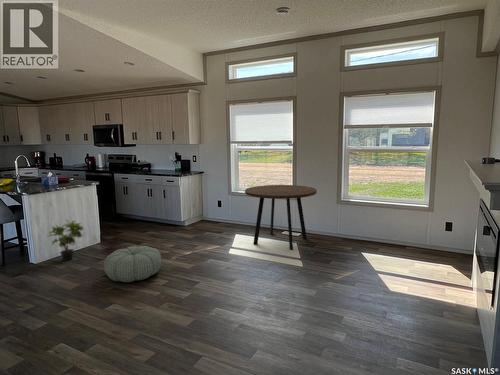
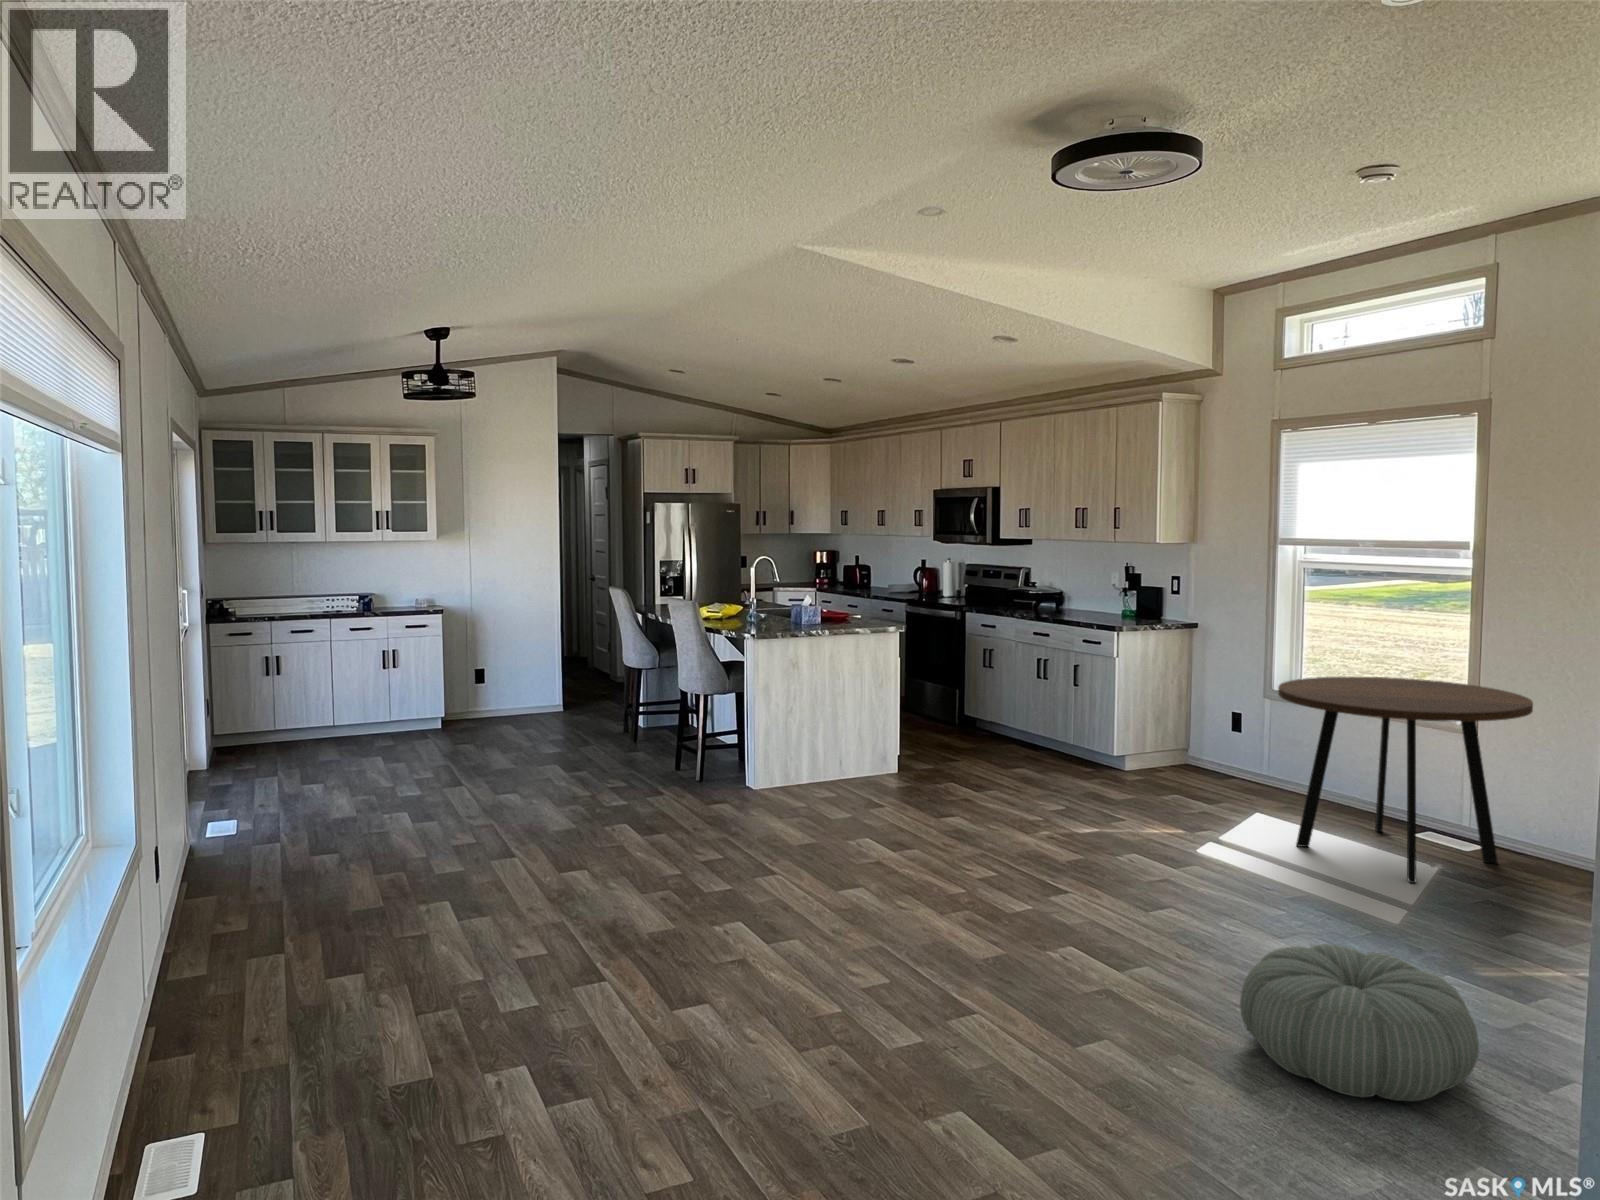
potted plant: present [49,220,84,260] -> none [797,706,868,796]
pouf: present [104,246,161,282] -> present [1240,944,1479,1101]

